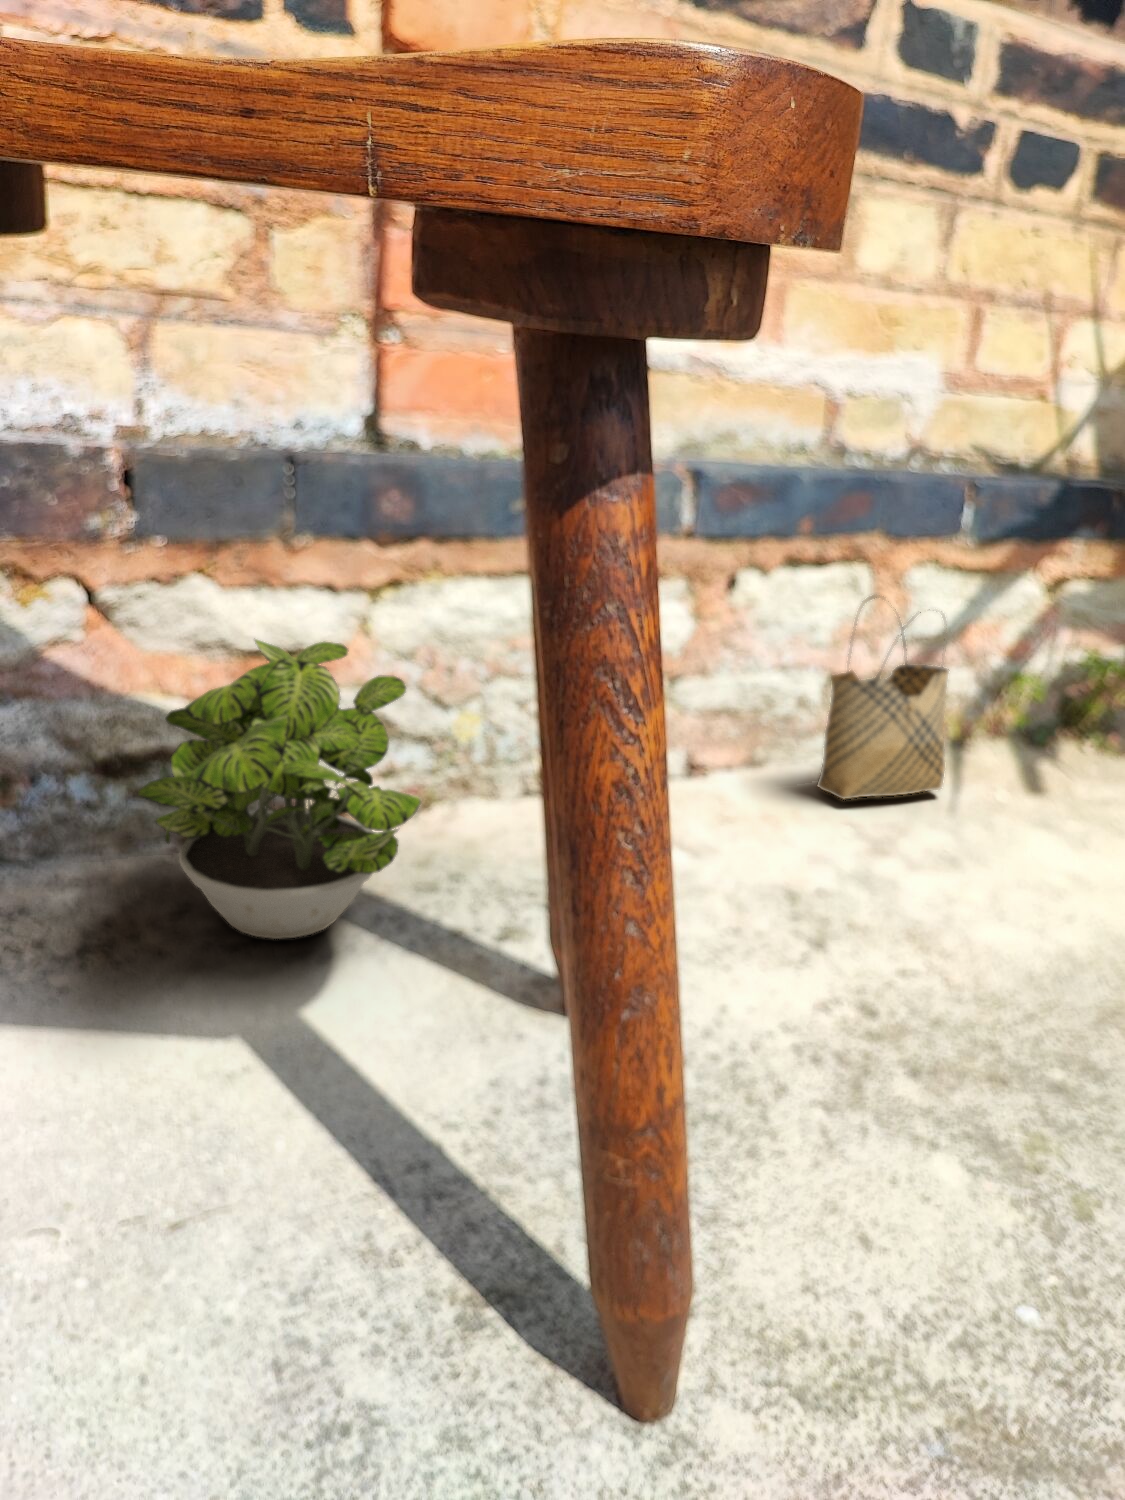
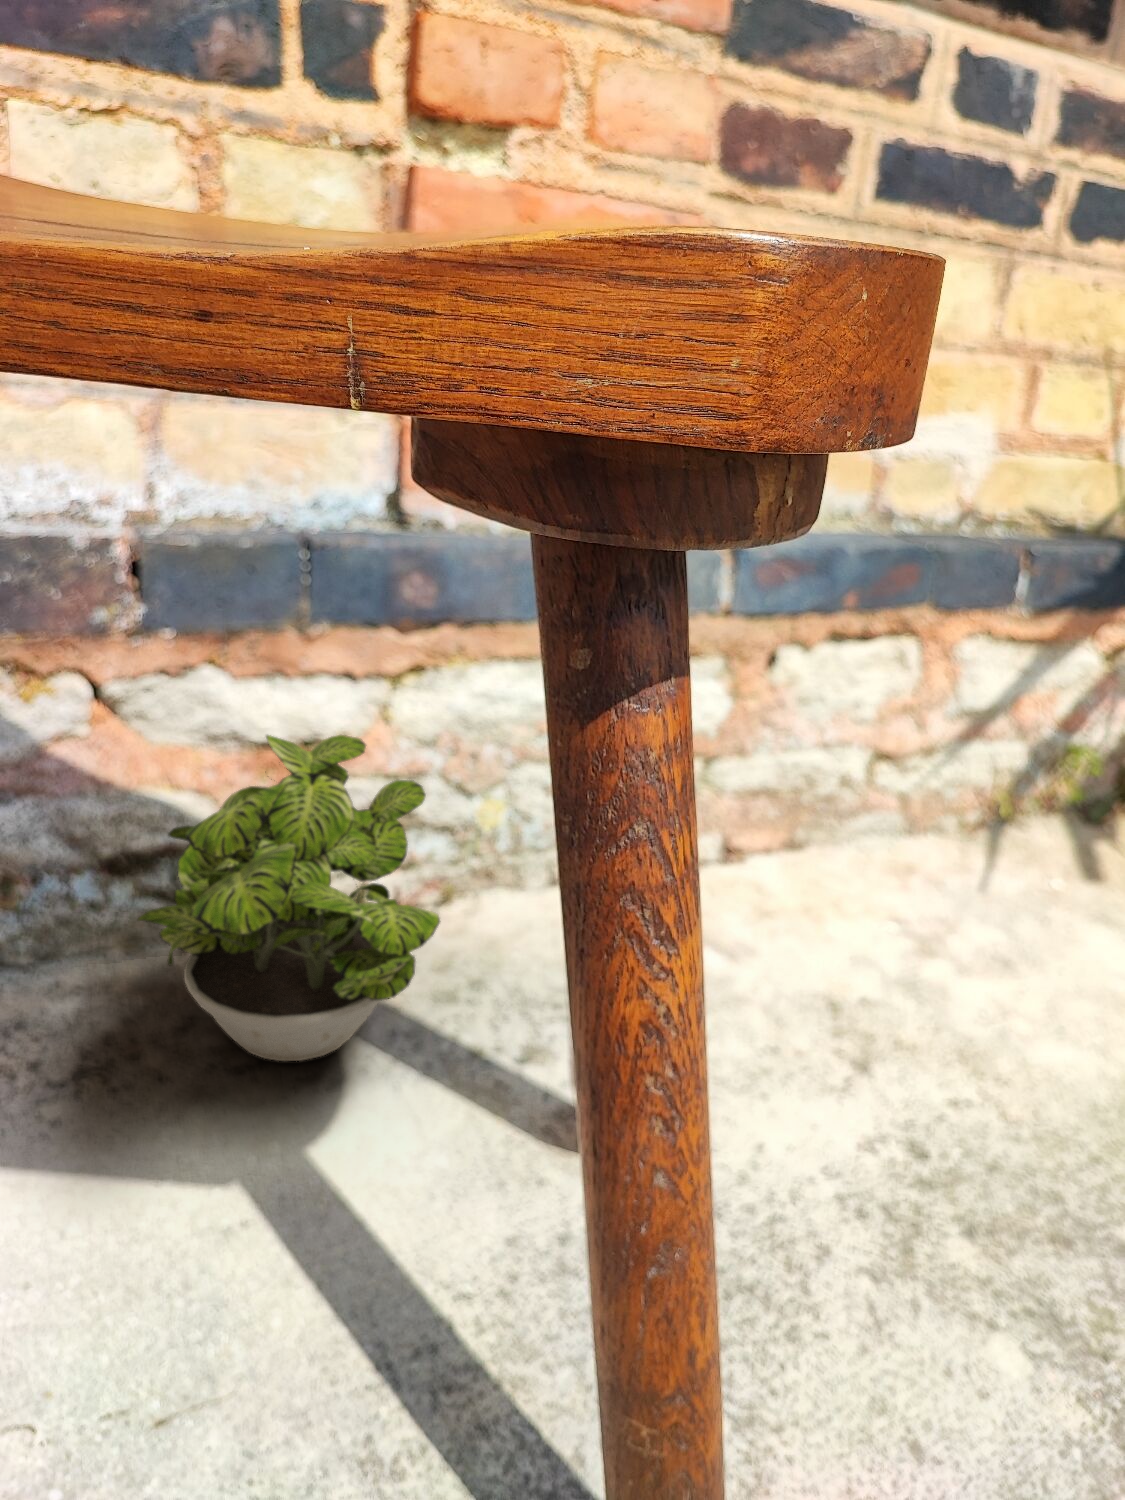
woven basket: present [817,595,949,799] -> none [865,666,1010,886]

